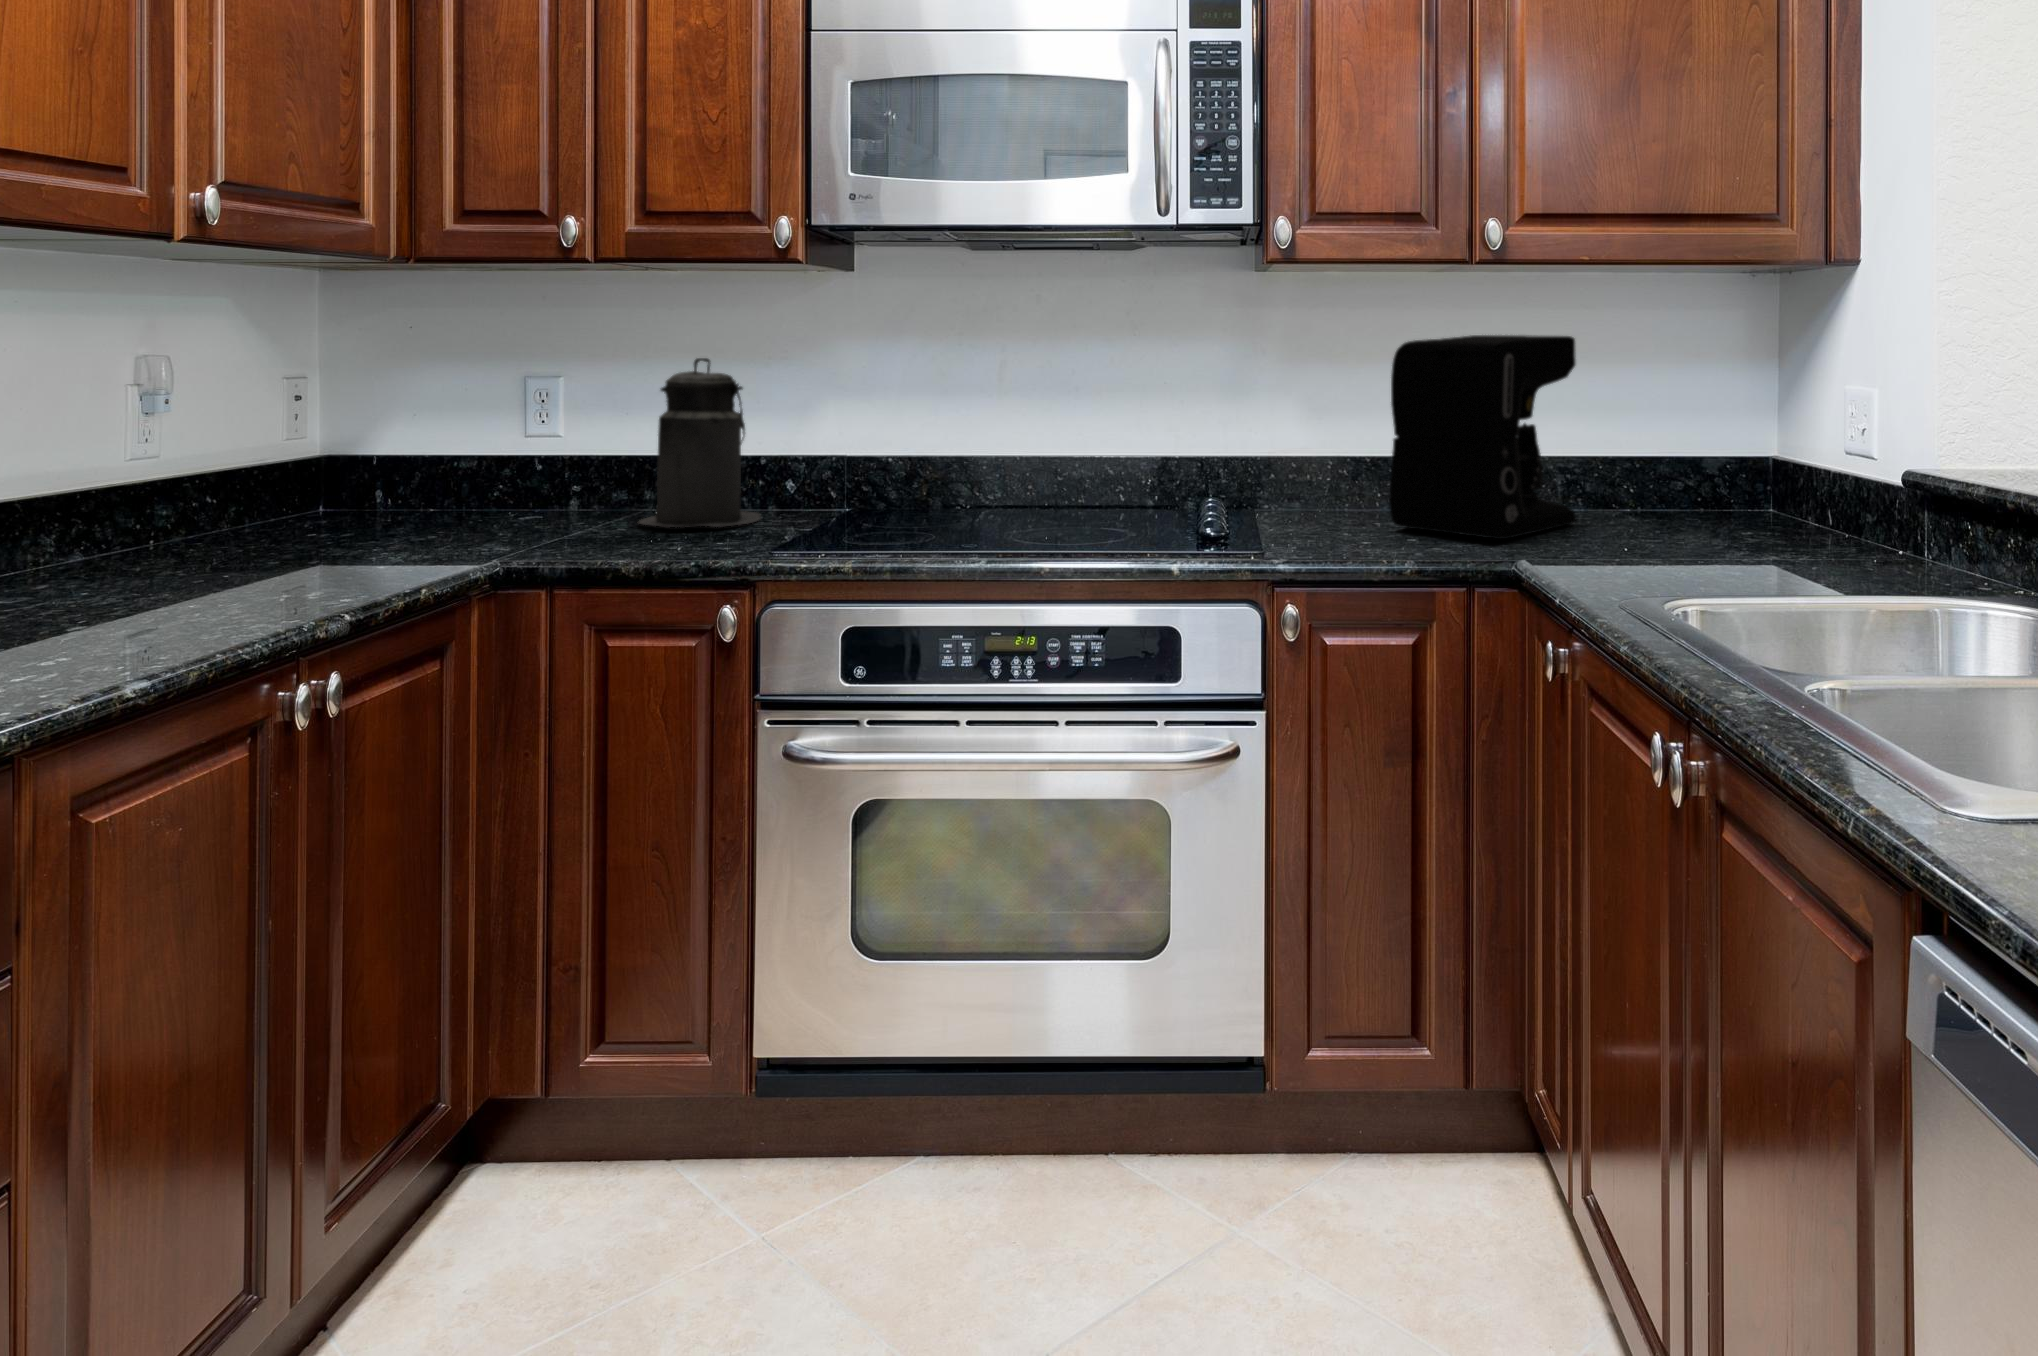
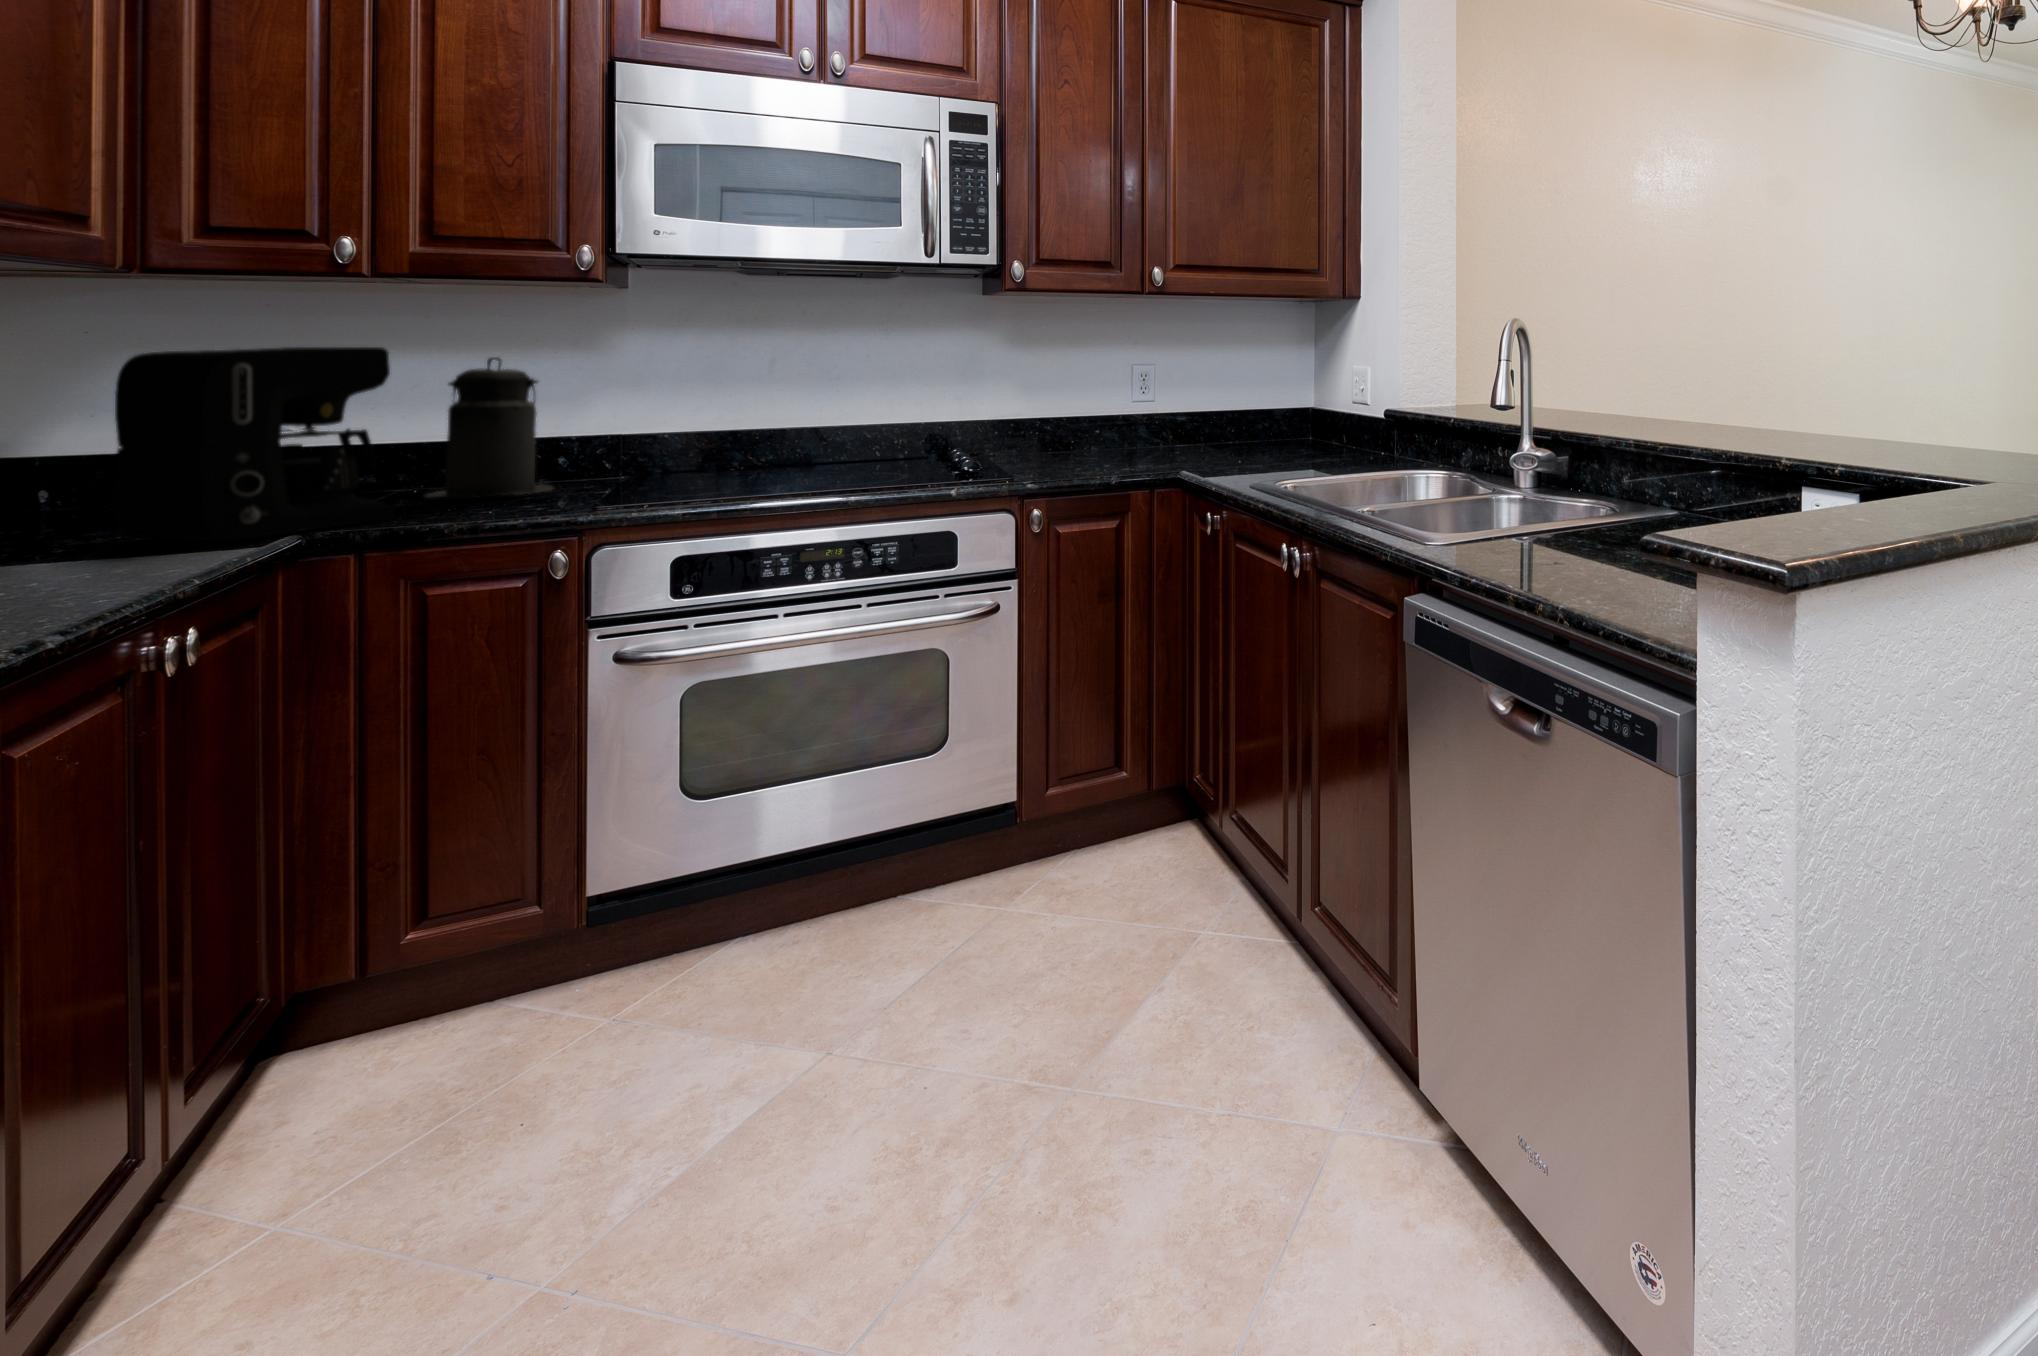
coffee maker: present [1389,335,1576,539] -> present [114,347,394,540]

